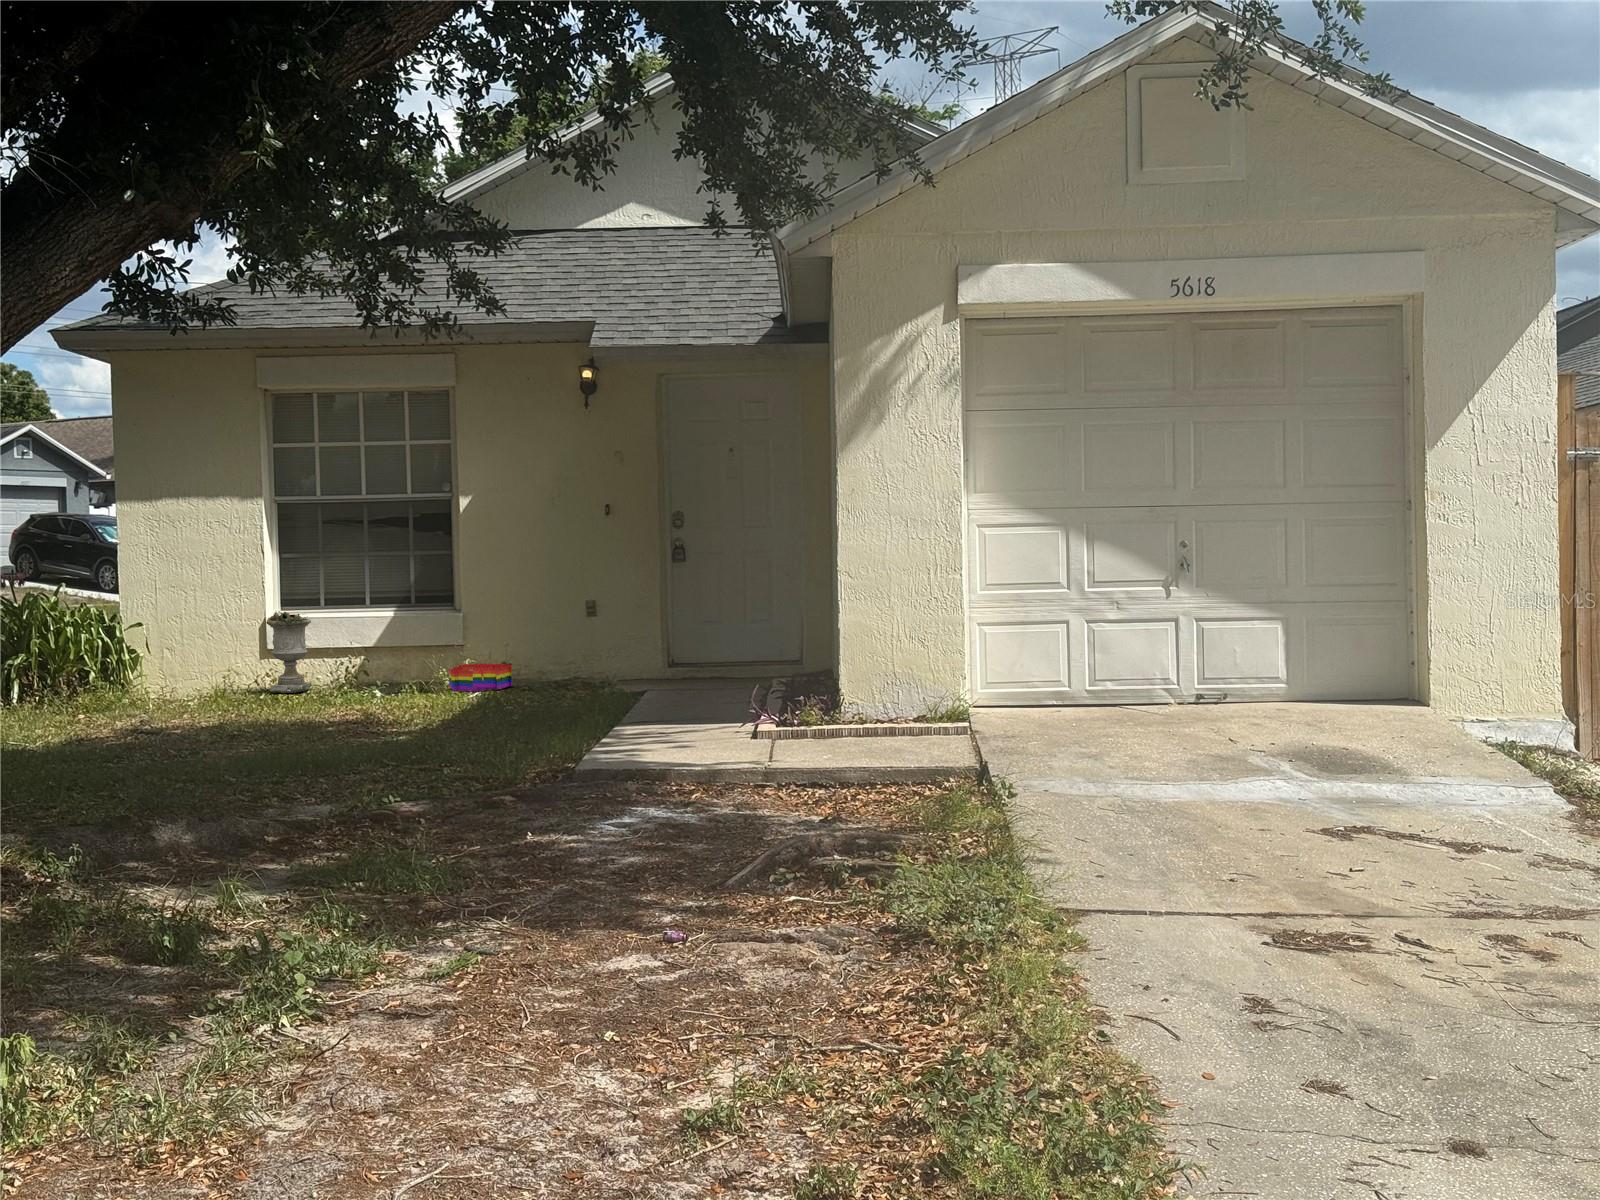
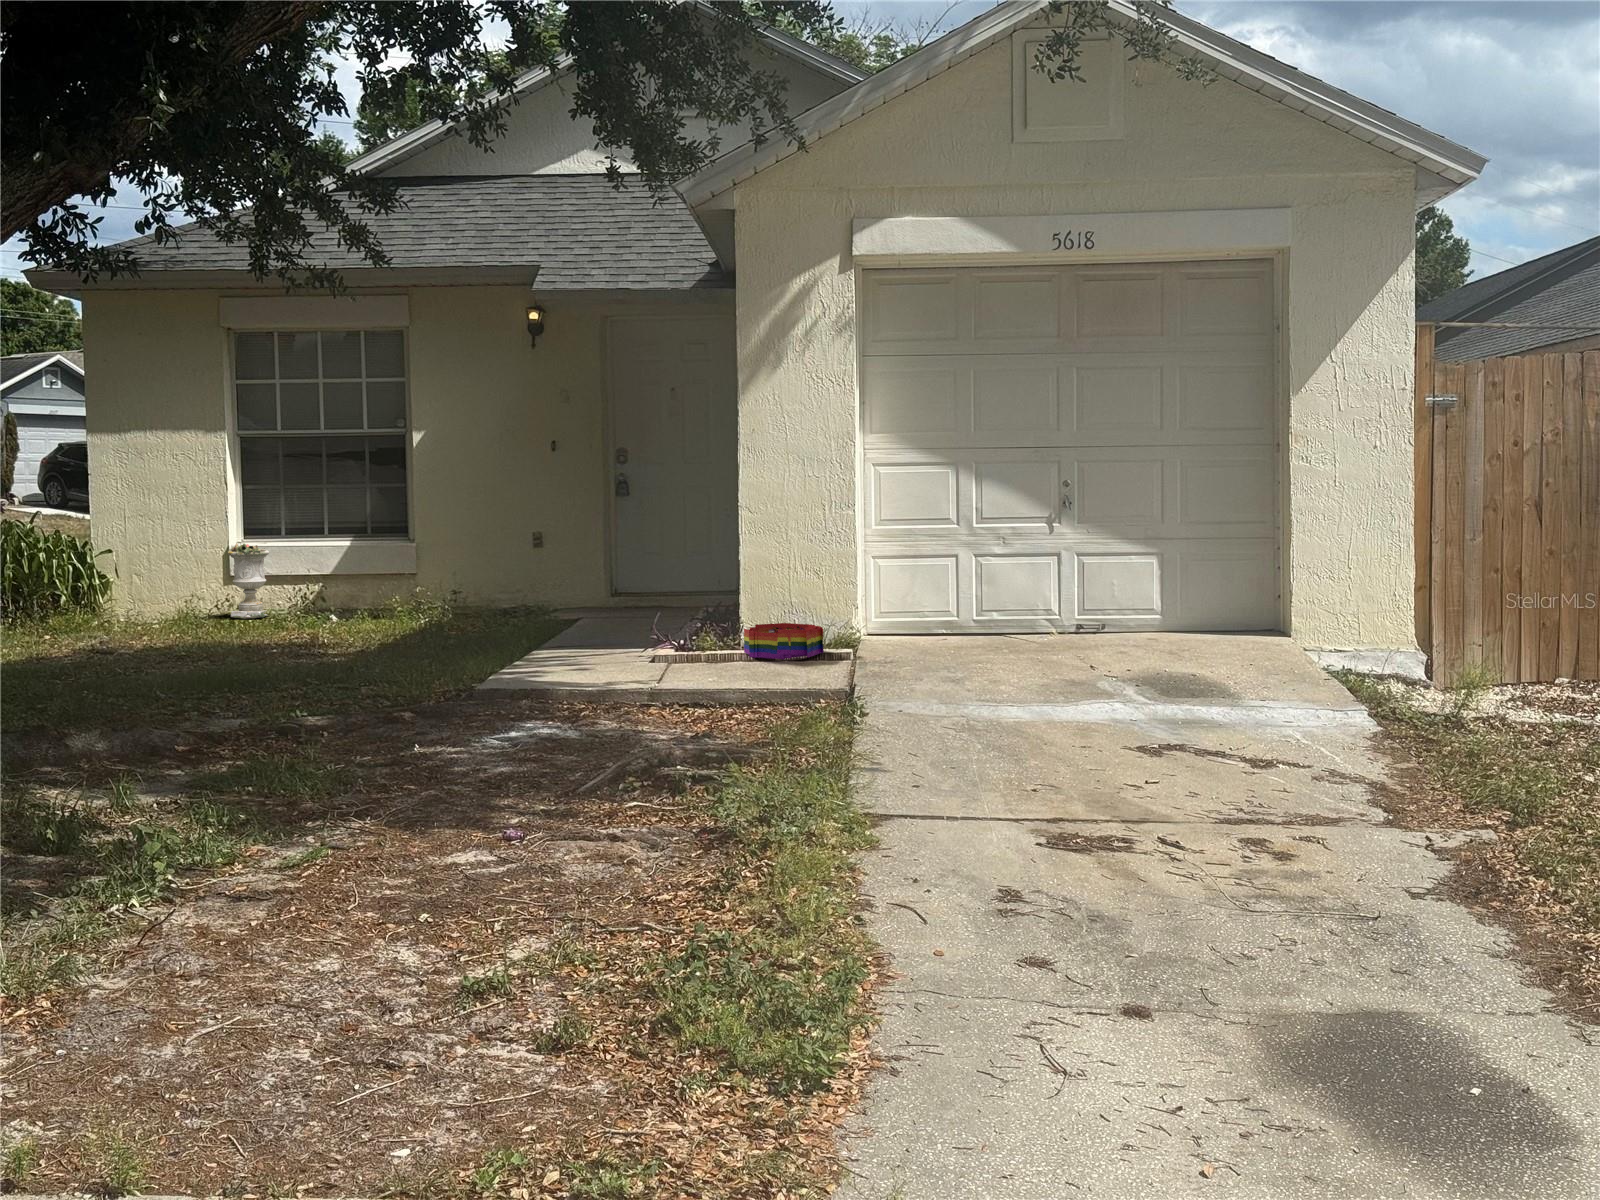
storage bin: present [449,663,512,691] -> present [744,623,823,659]

